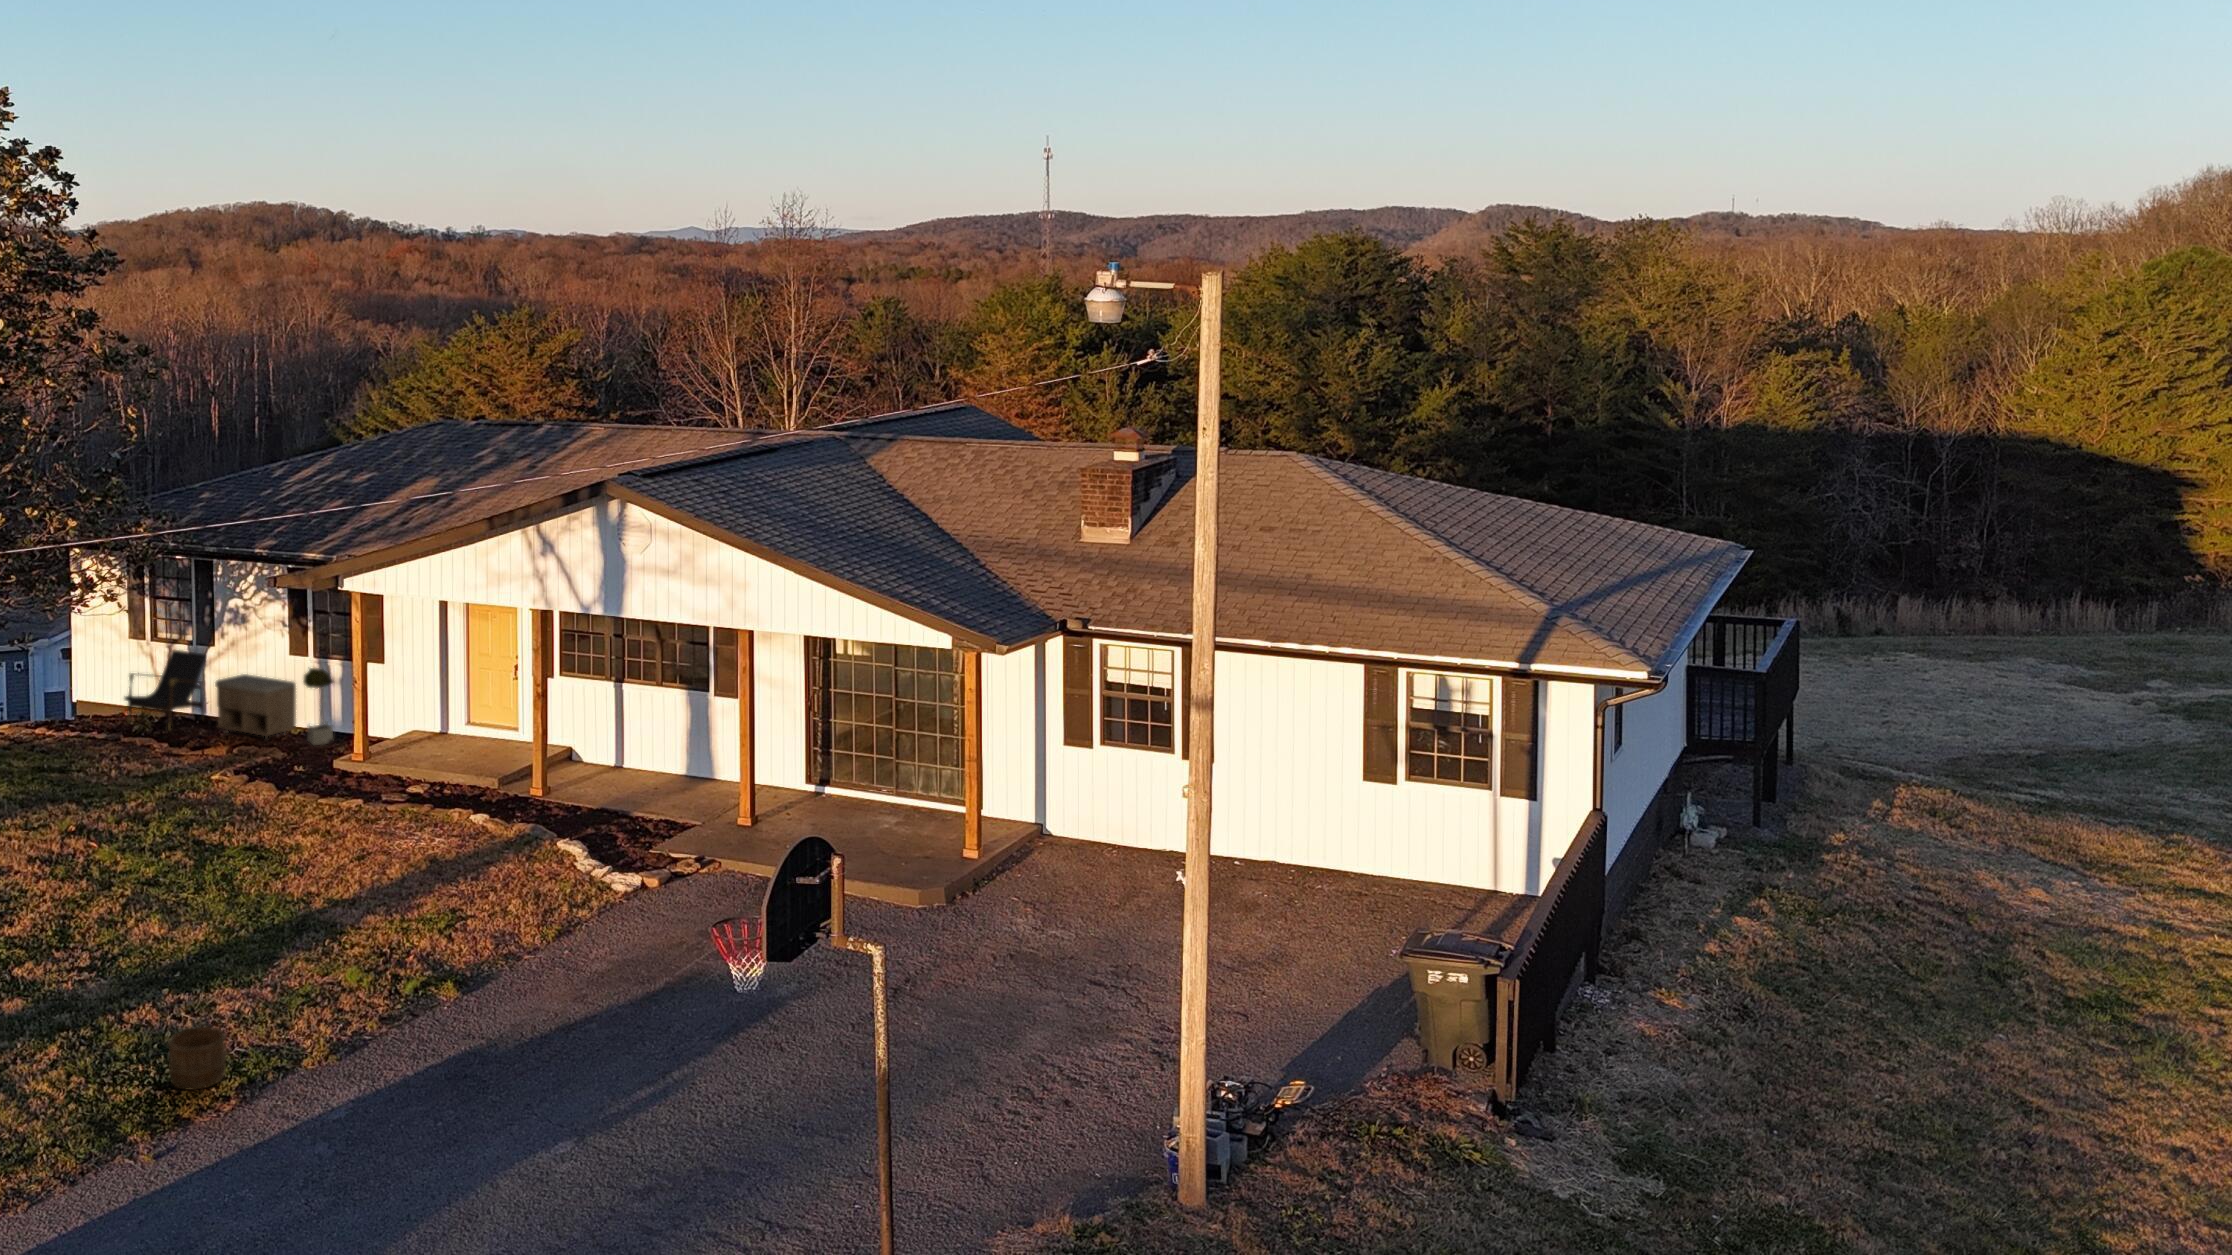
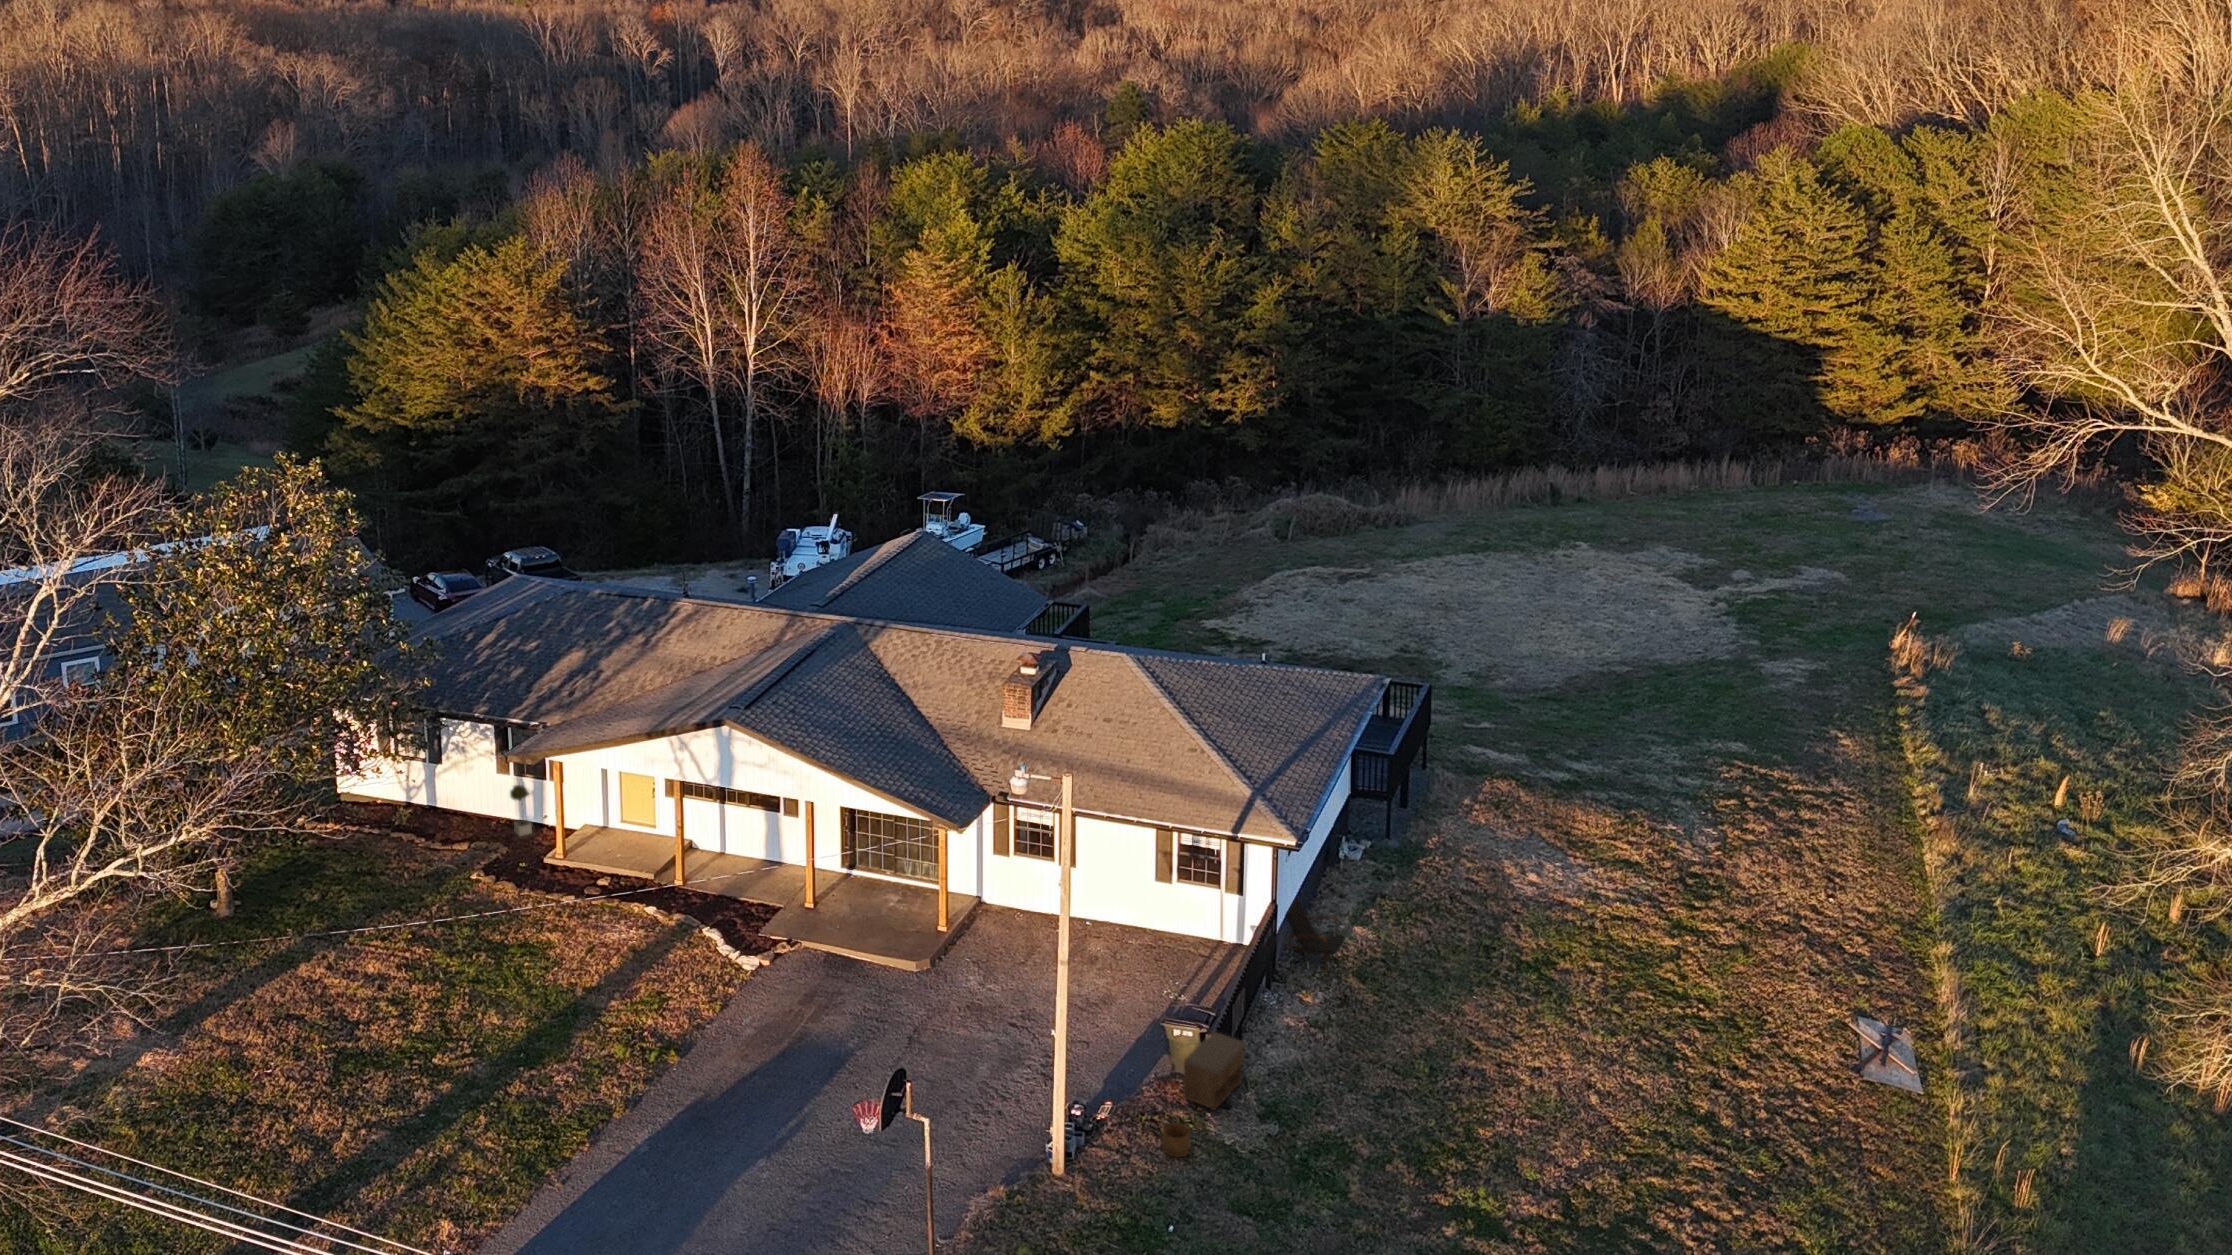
lounge chair: present [125,650,207,729] -> present [1285,899,1345,973]
storage bench: present [215,674,296,739] -> present [1183,1032,1245,1110]
wooden bucket: present [168,1026,226,1090] -> present [1162,1123,1190,1157]

